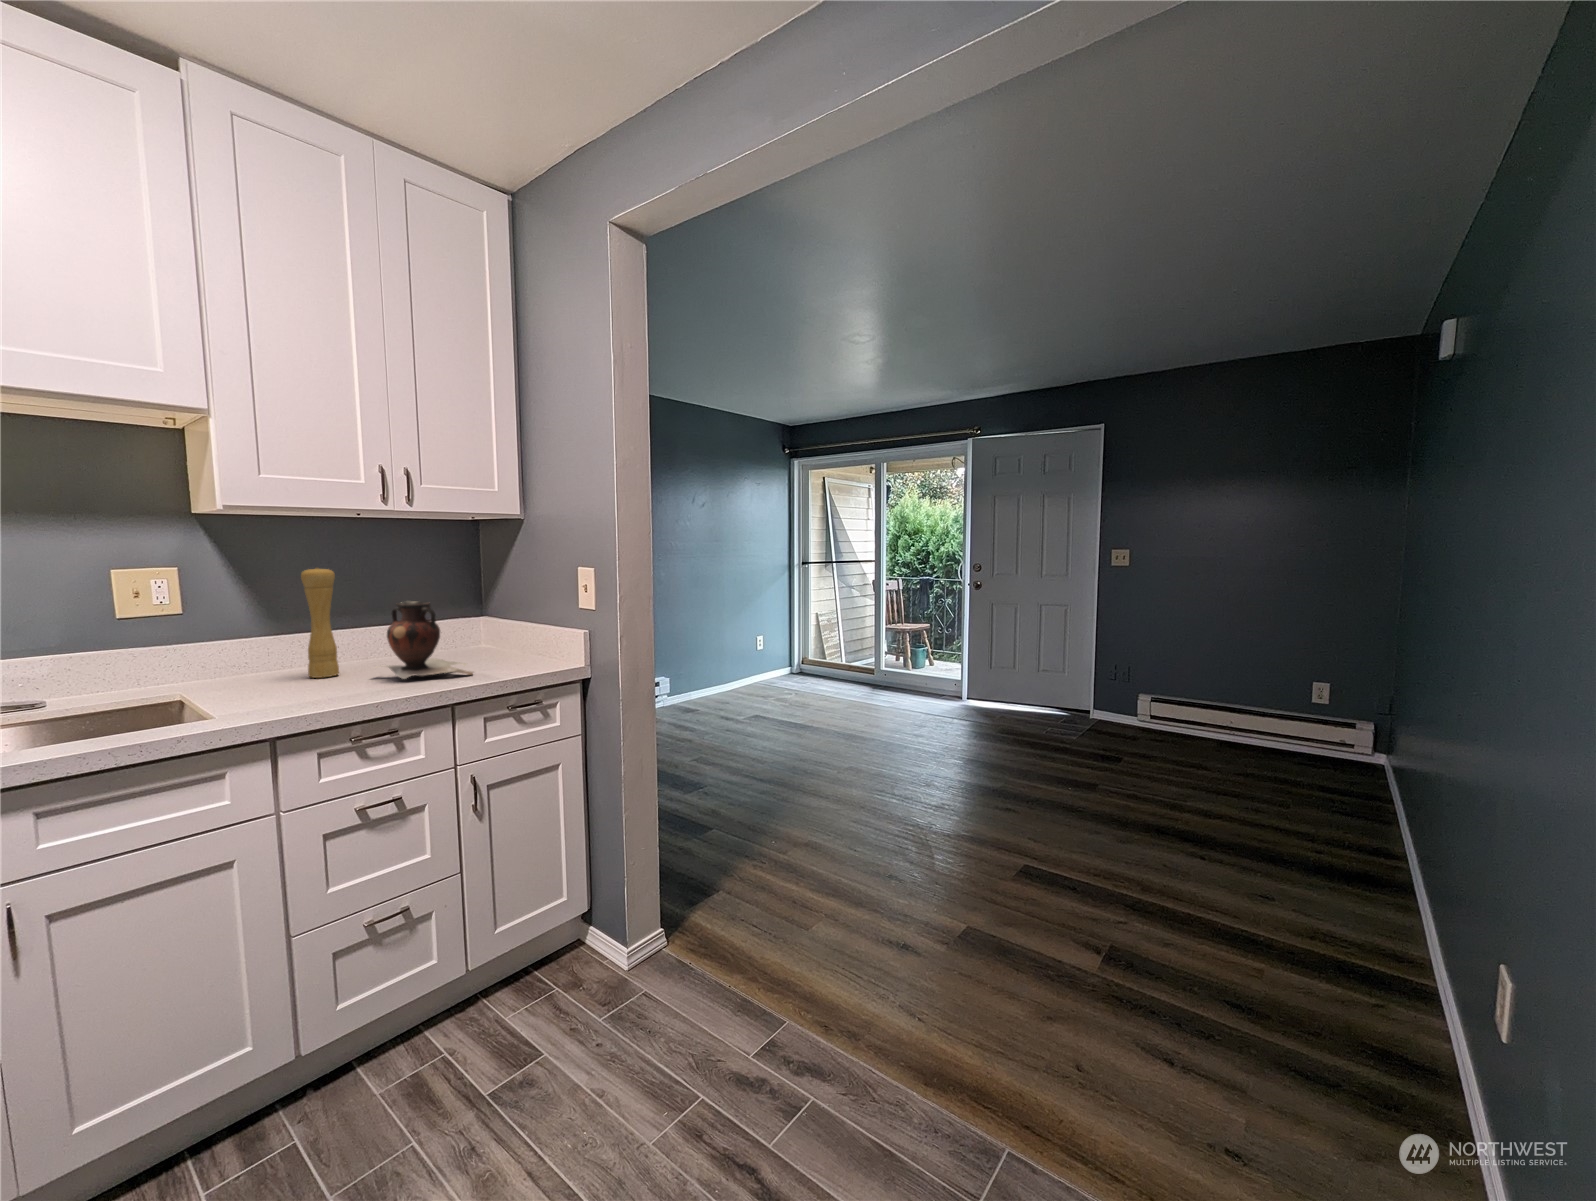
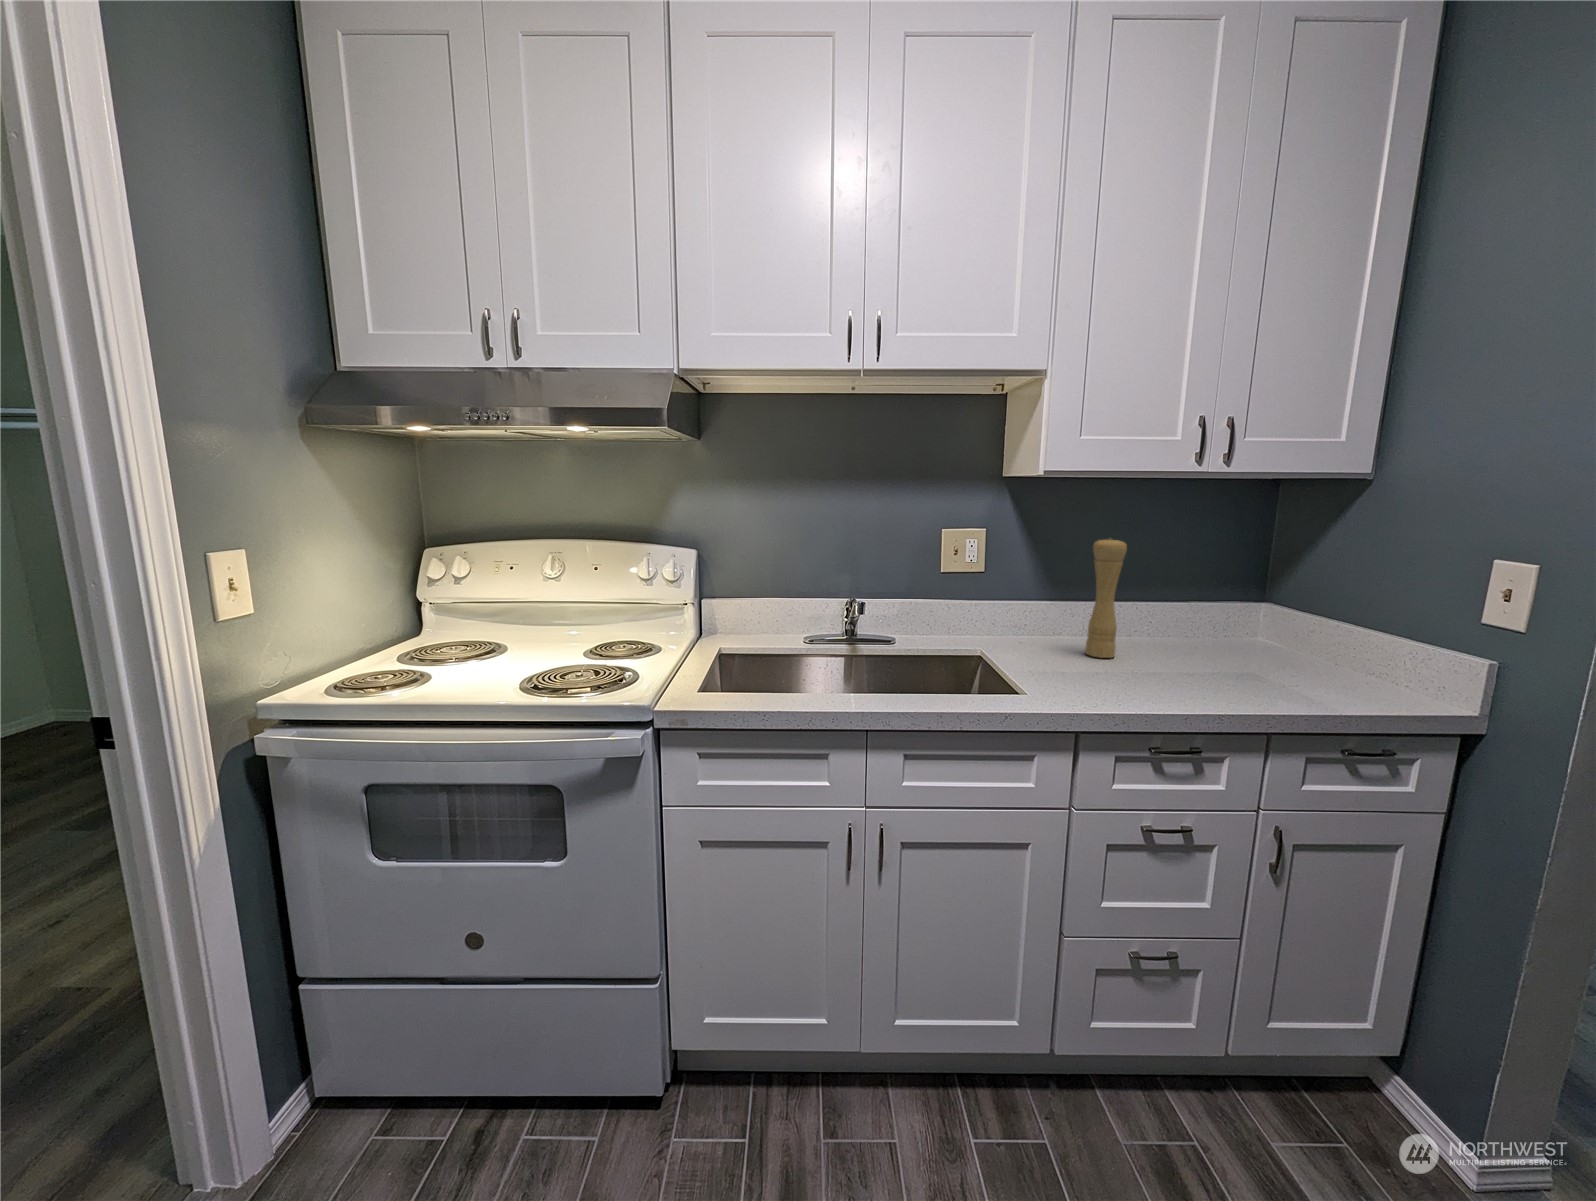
vase: present [380,601,473,679] -> none [1155,588,1290,695]

